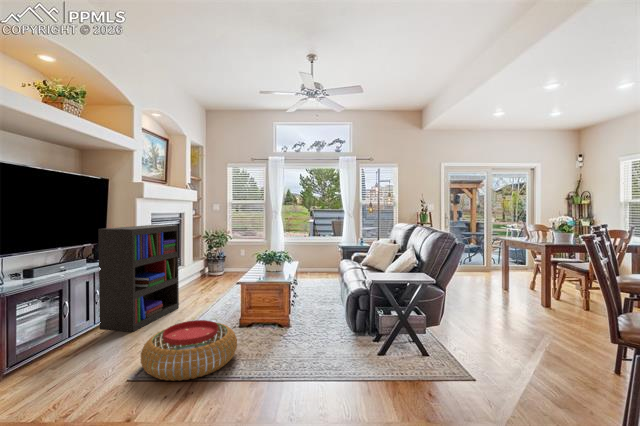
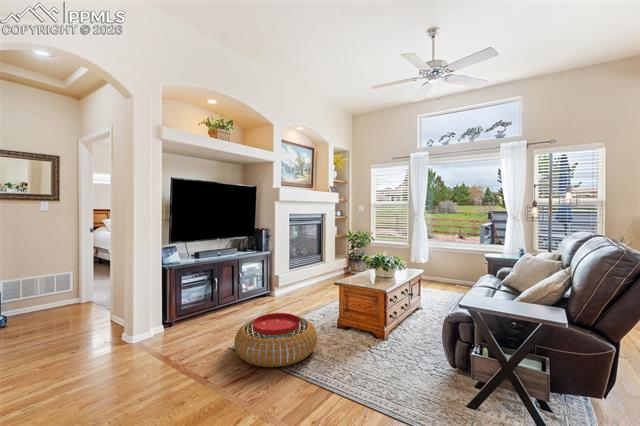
bookshelf: present [98,225,179,332] -> none [241,224,306,313]

